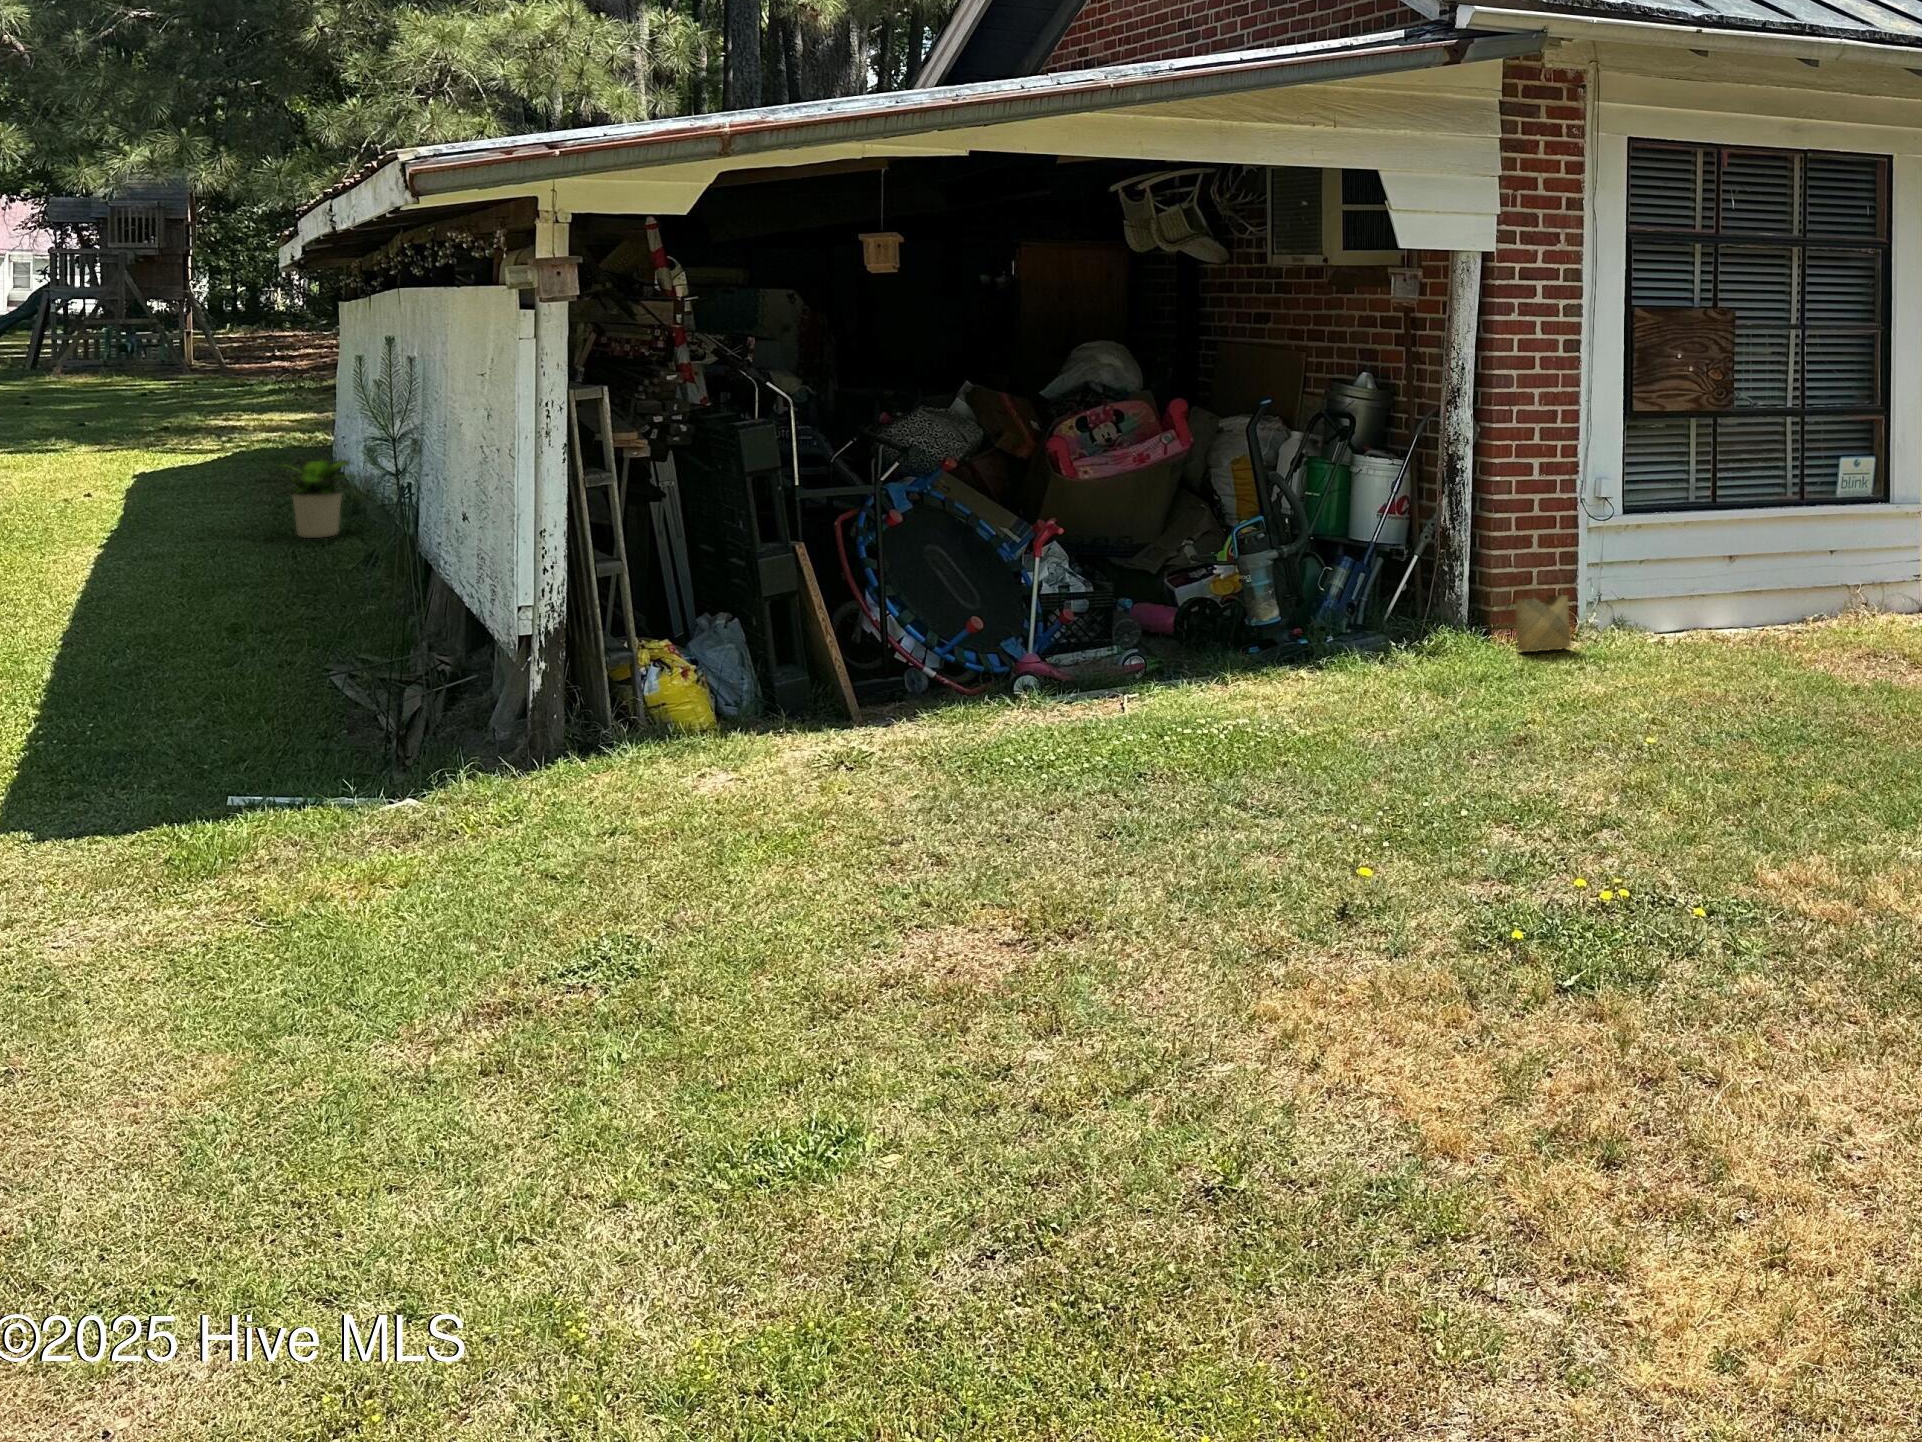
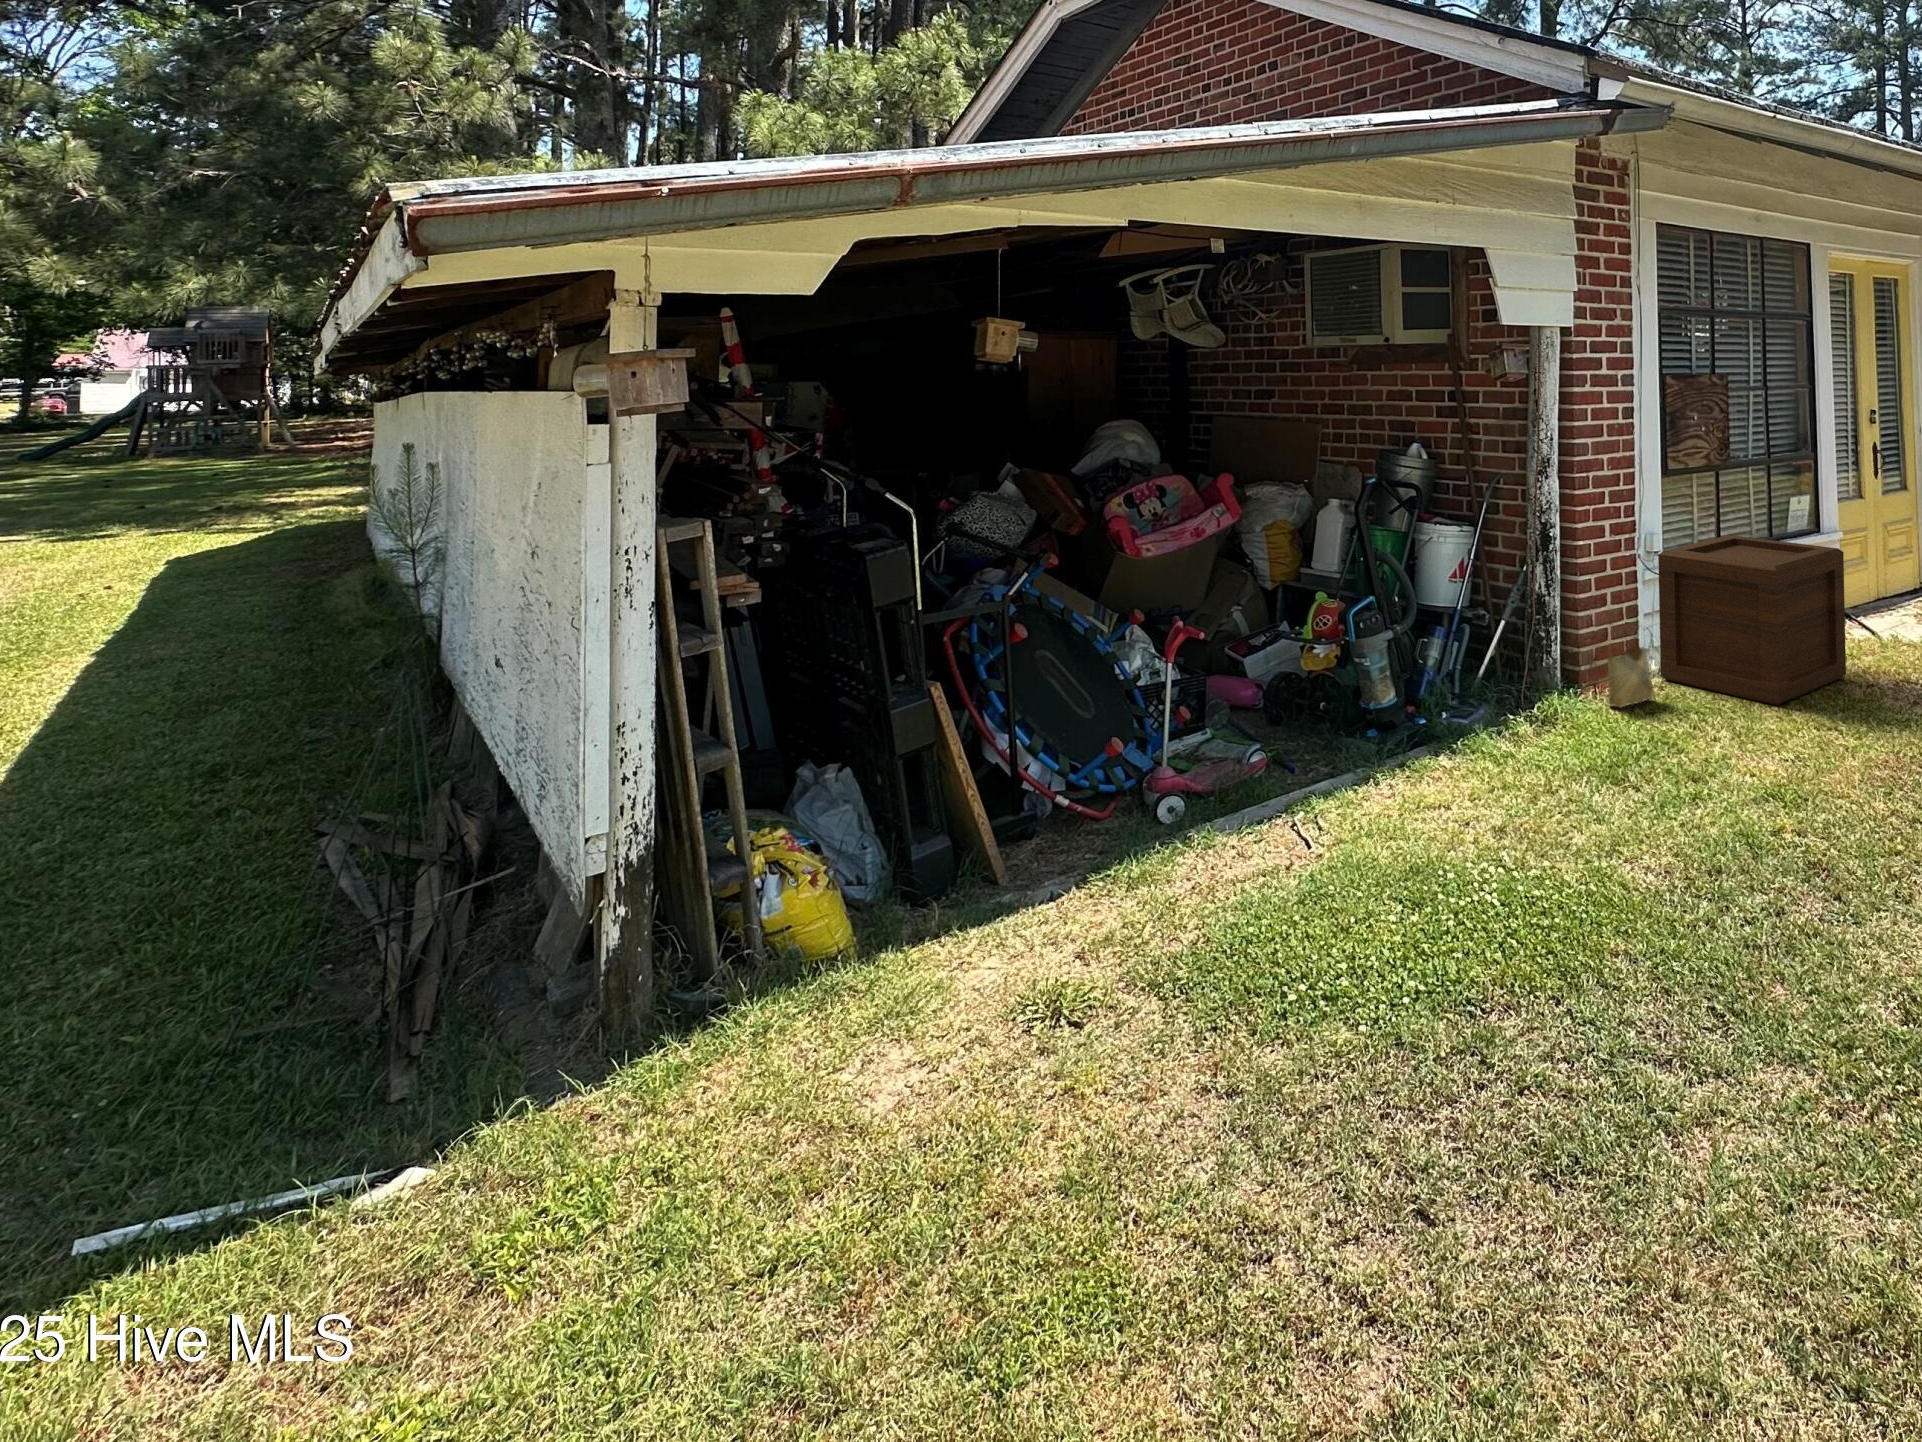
potted plant: present [279,460,360,538] -> none [292,552,400,631]
wooden crate: none [1607,489,1809,660] -> present [1658,535,1846,705]

